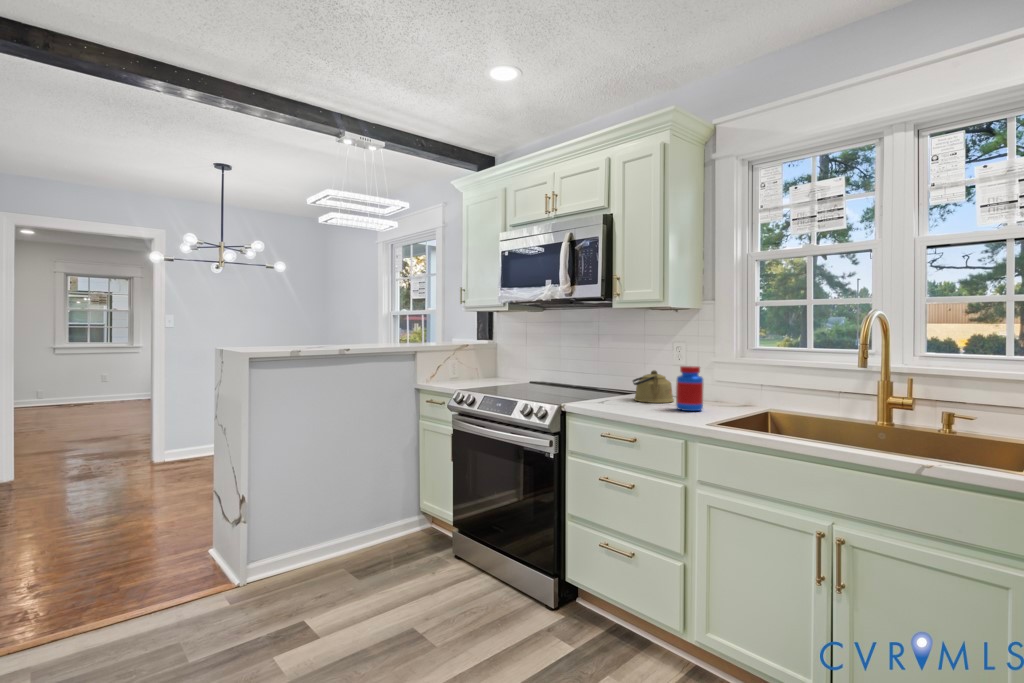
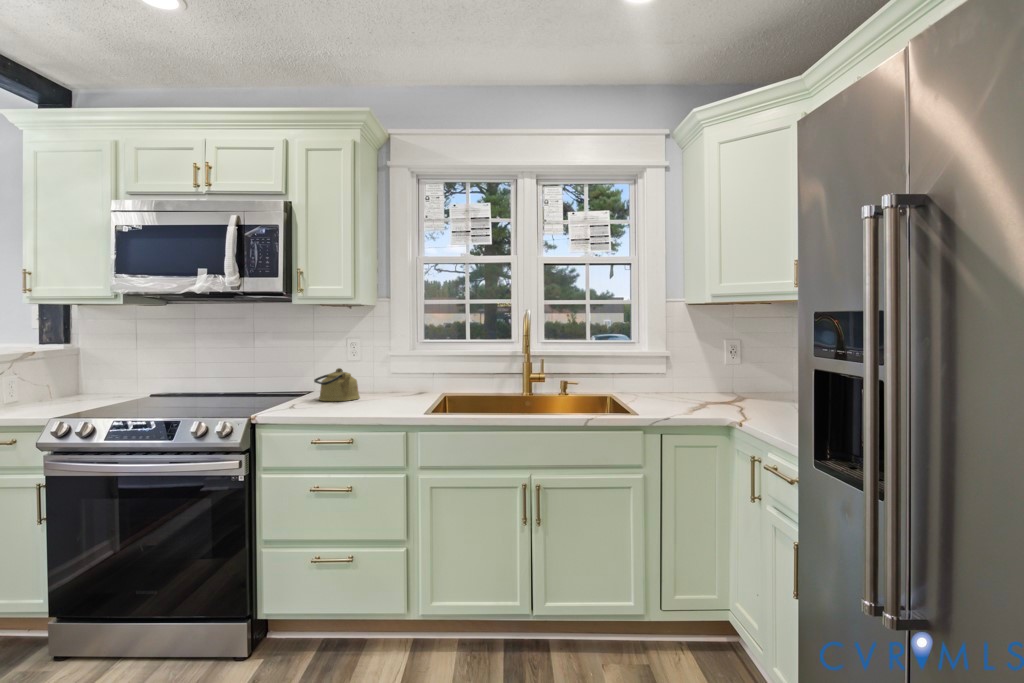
jar: present [676,366,703,411] -> none [376,362,401,405]

